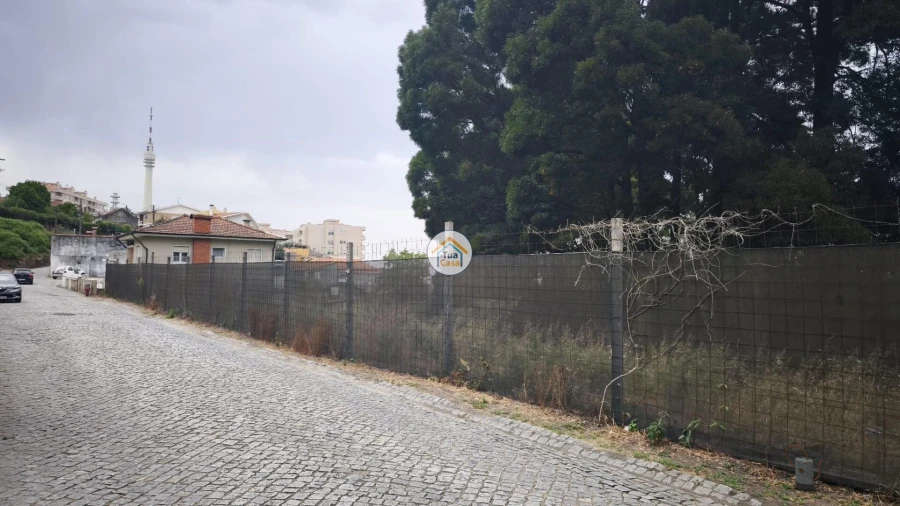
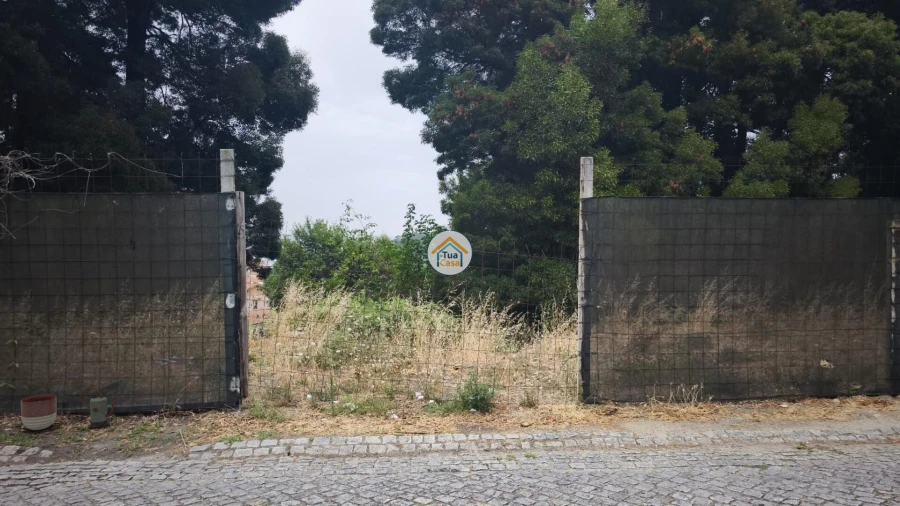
planter: none [730,441,762,476] -> present [21,394,57,430]

